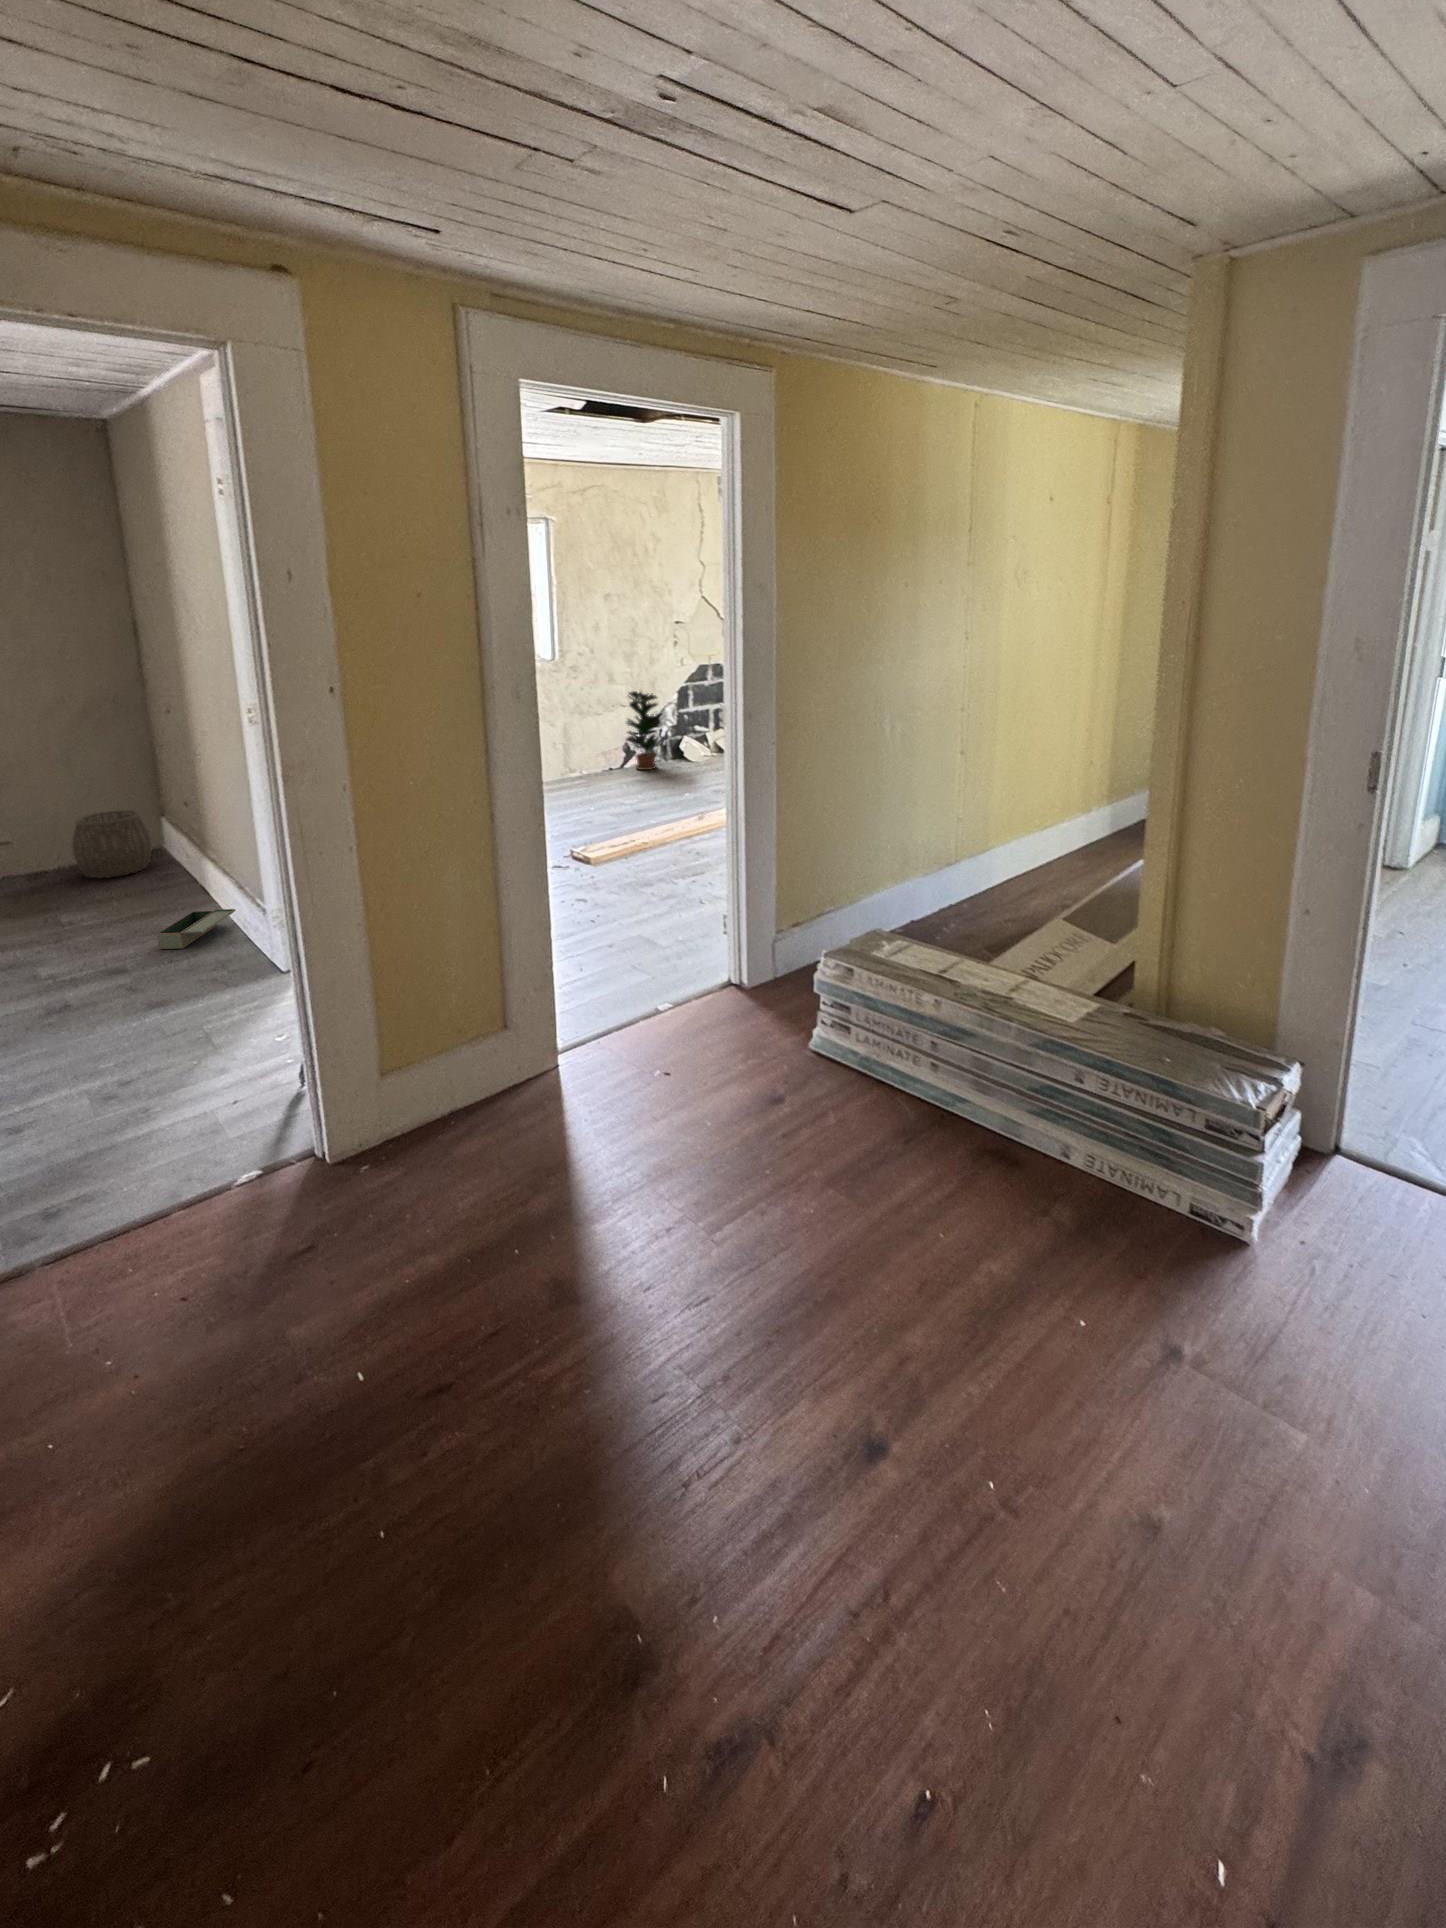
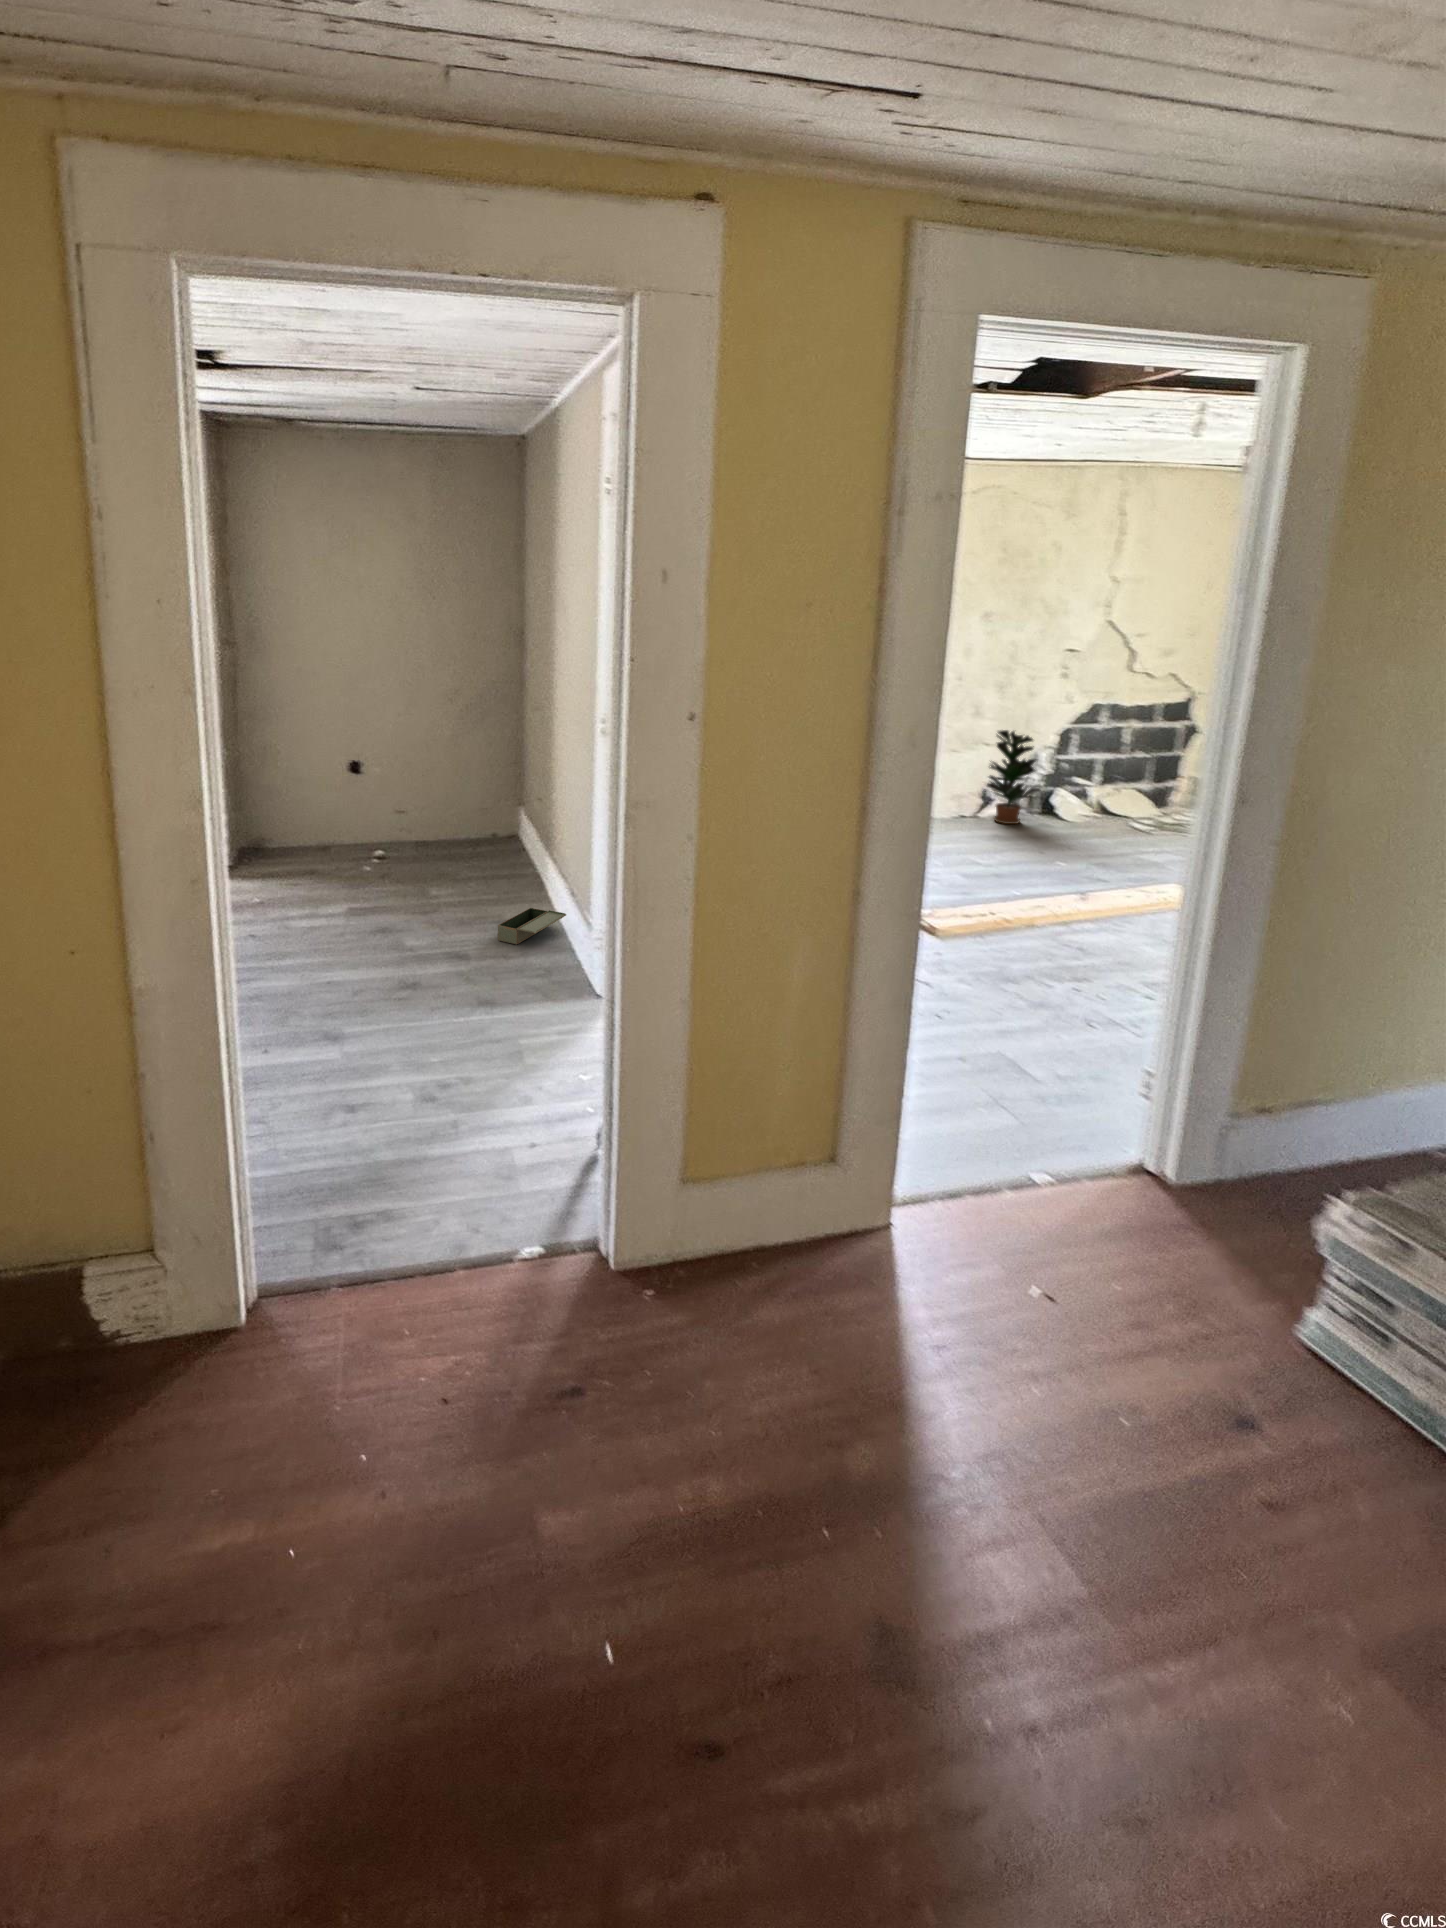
woven basket: present [72,810,152,878] -> none [448,794,510,856]

